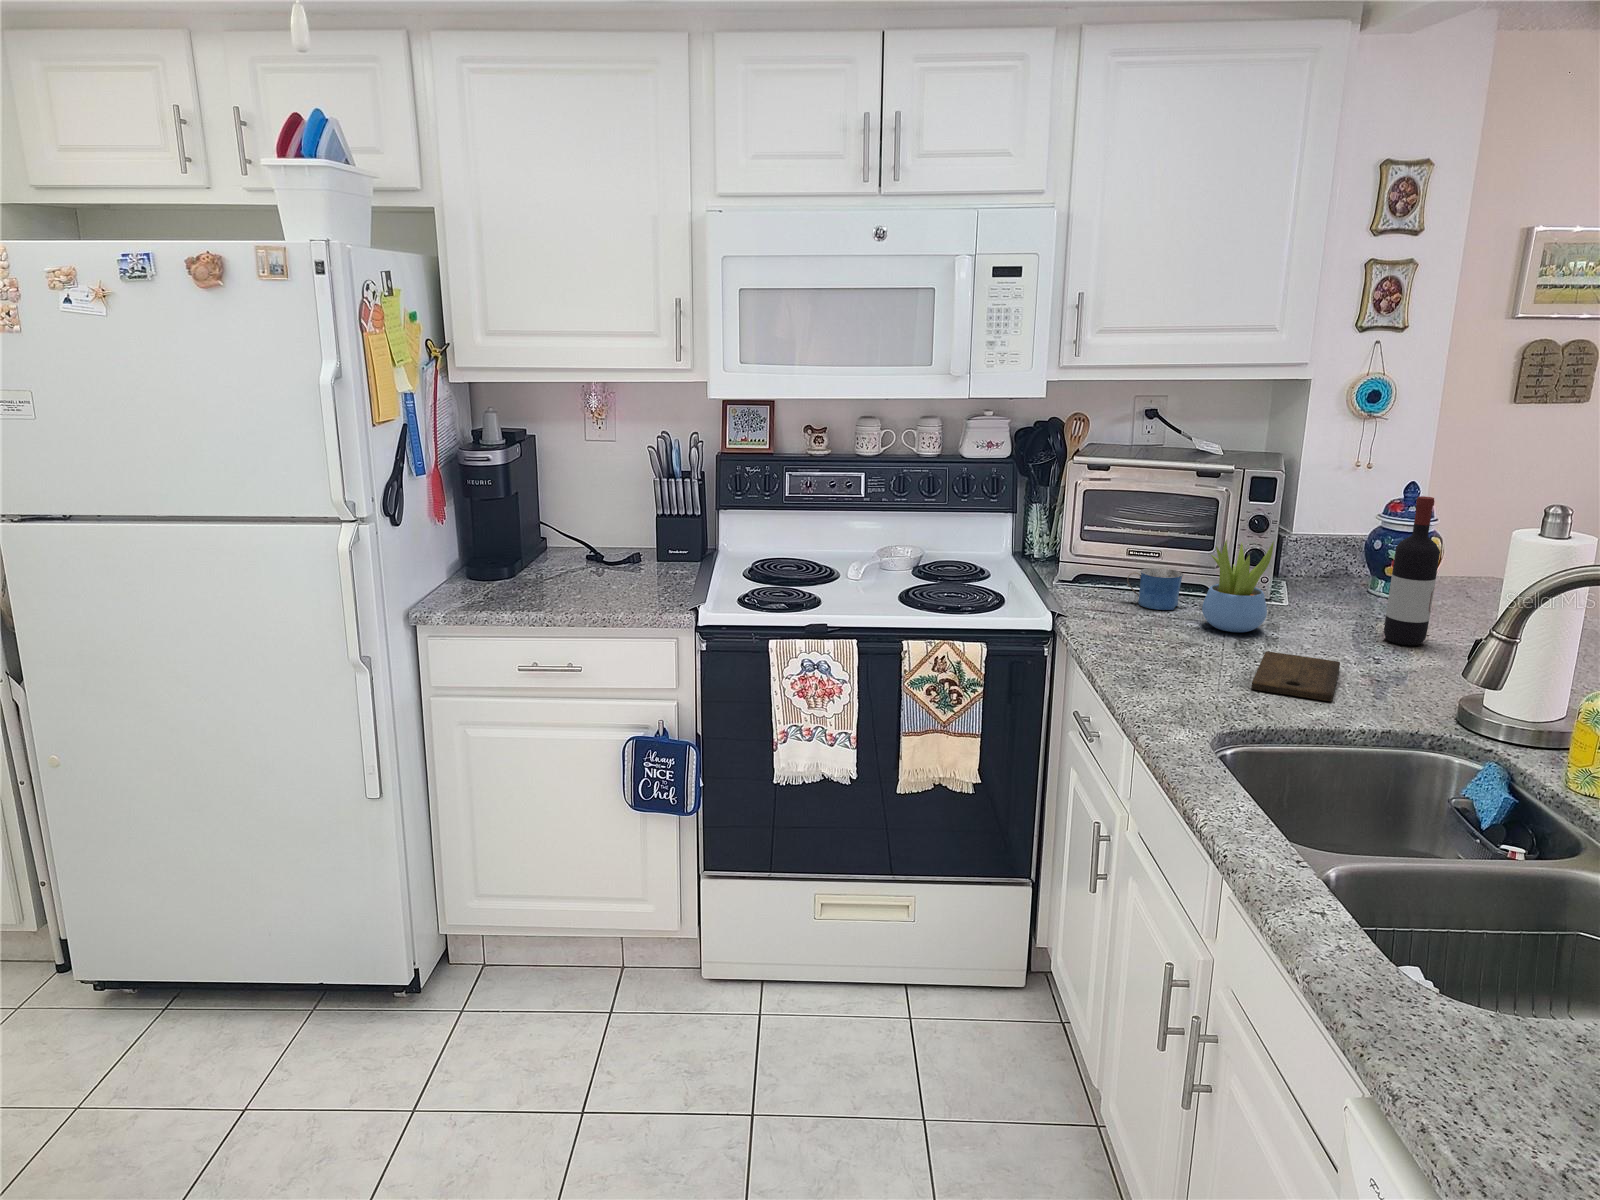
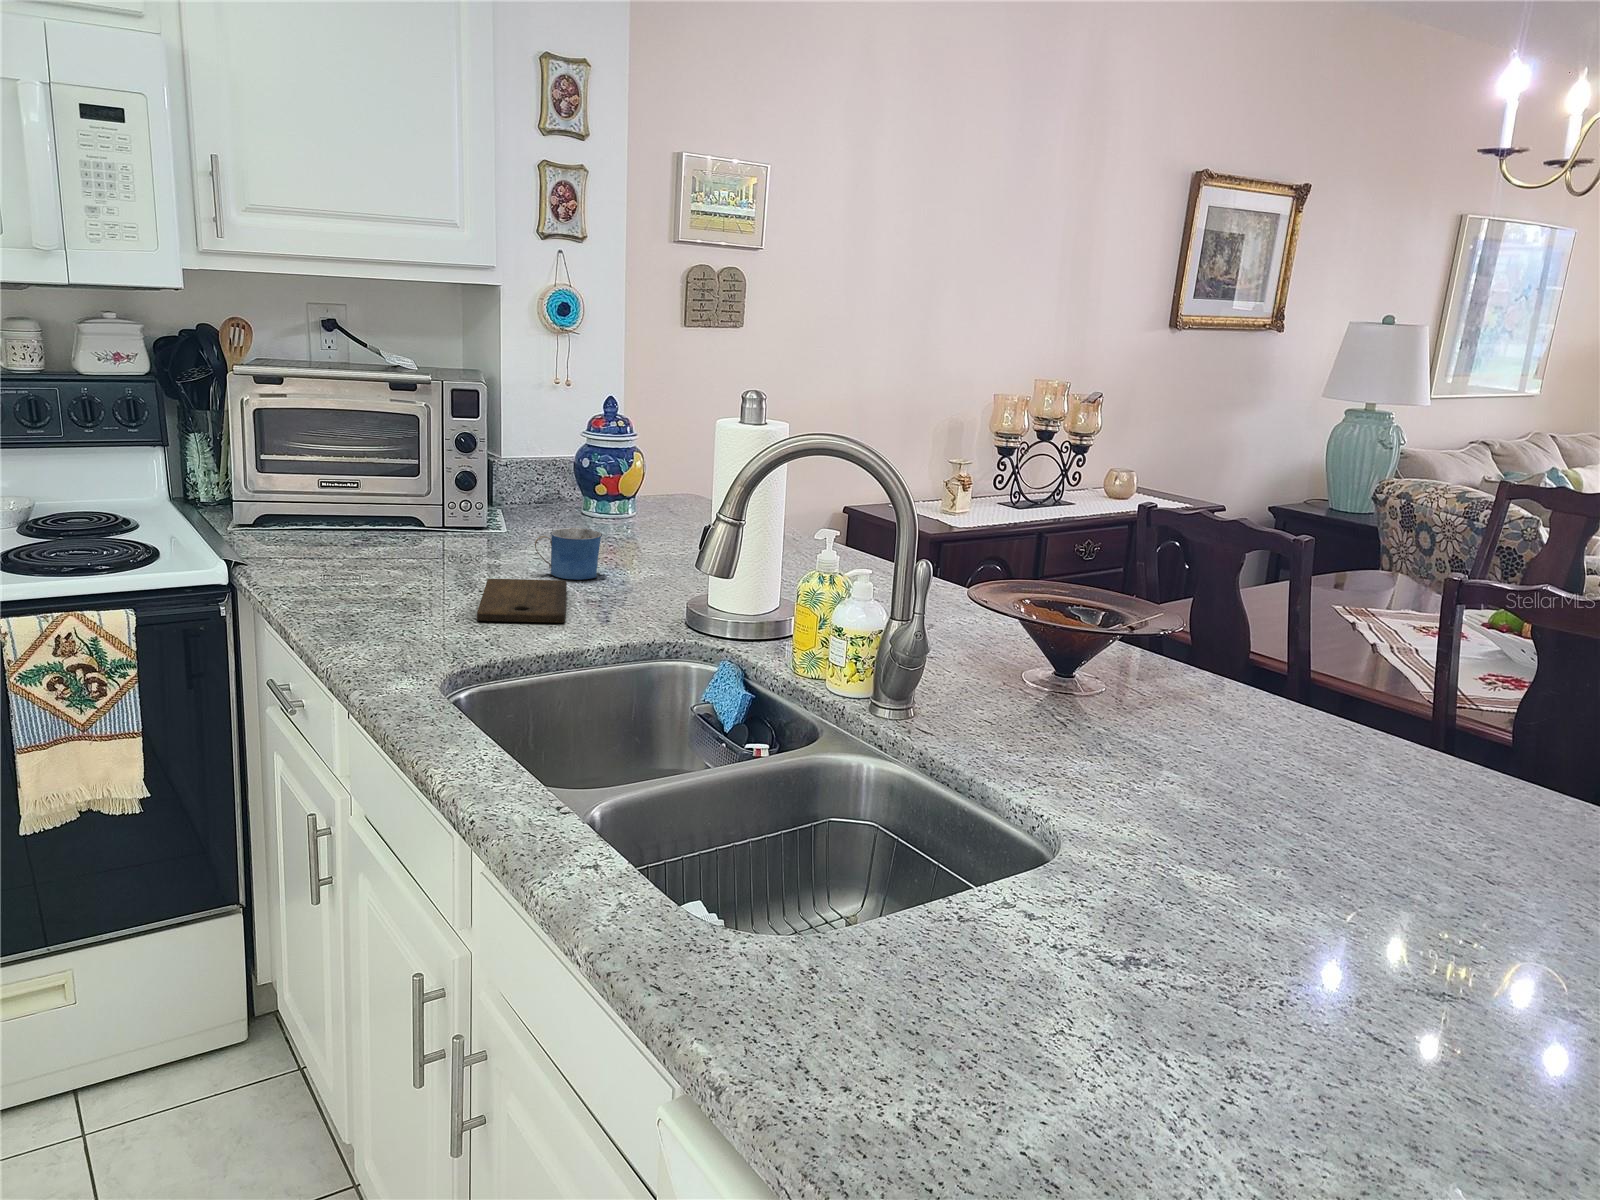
wine bottle: present [1384,496,1440,645] -> none [603,403,647,559]
succulent plant: present [1202,540,1274,632] -> none [412,456,484,563]
mug: present [1127,568,1183,610] -> present [535,528,602,580]

